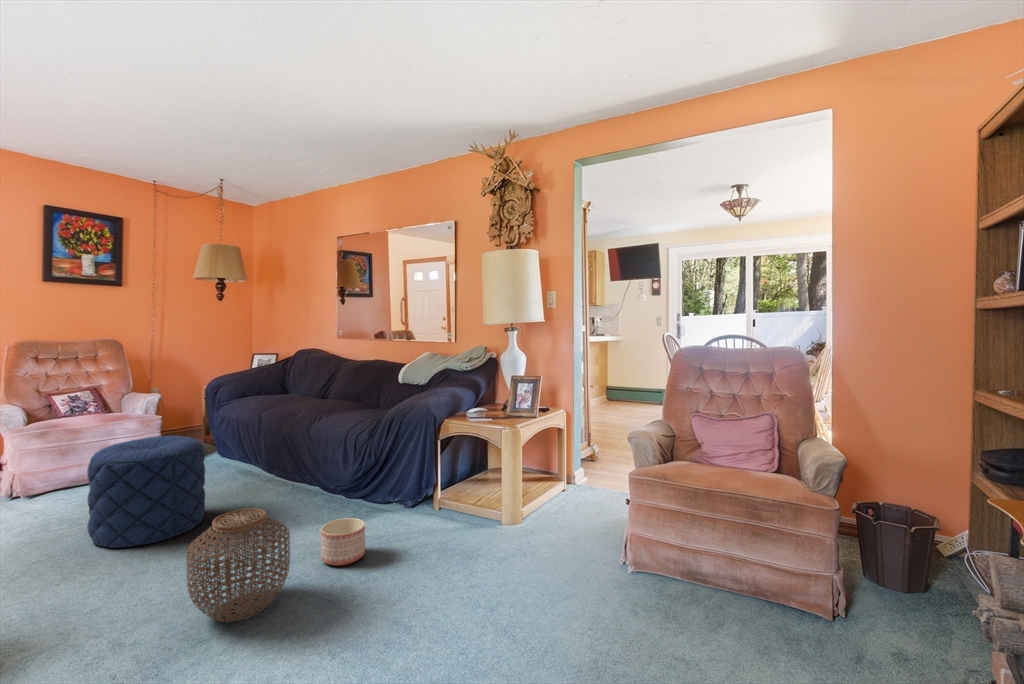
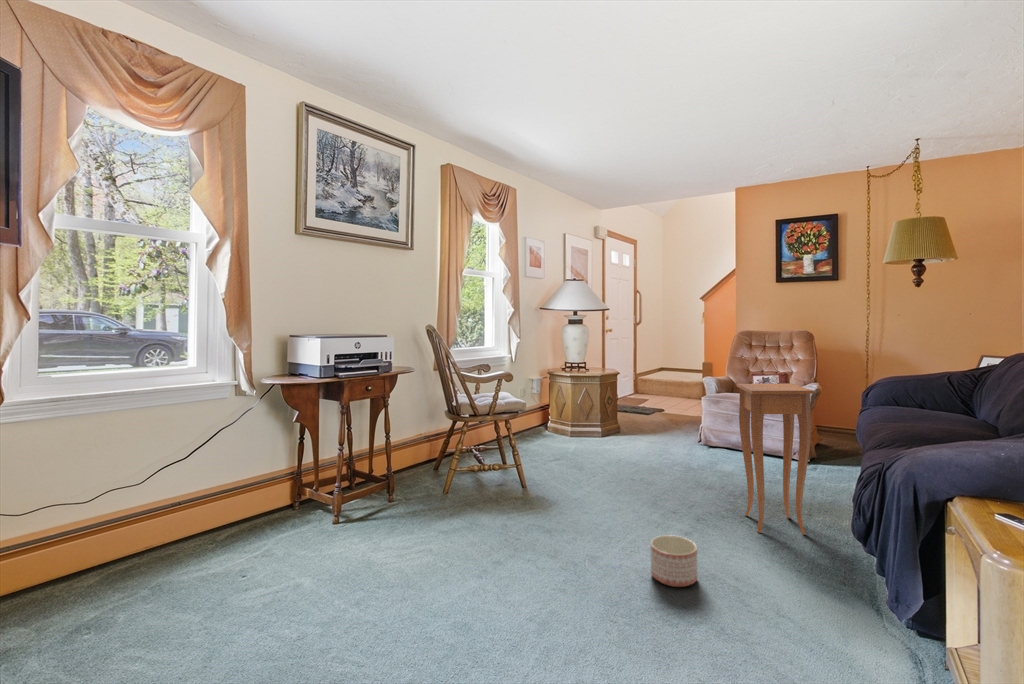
side table: none [241,379,315,514] -> present [737,383,814,535]
pouf: present [87,436,205,548] -> none [649,417,730,503]
woven basket: present [186,508,290,622] -> none [544,475,614,559]

